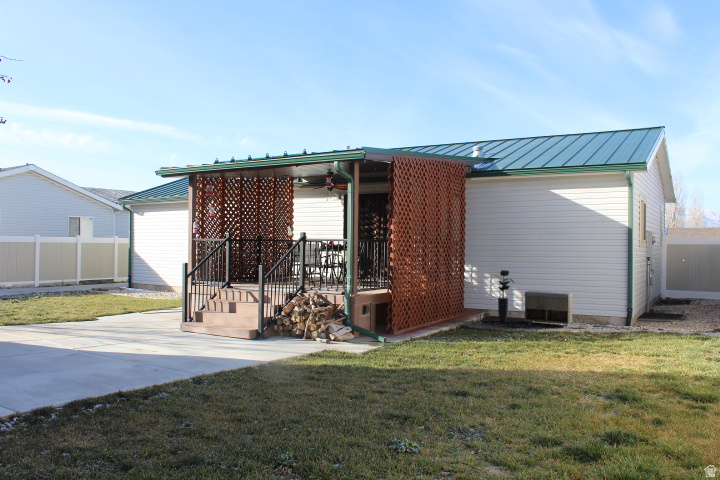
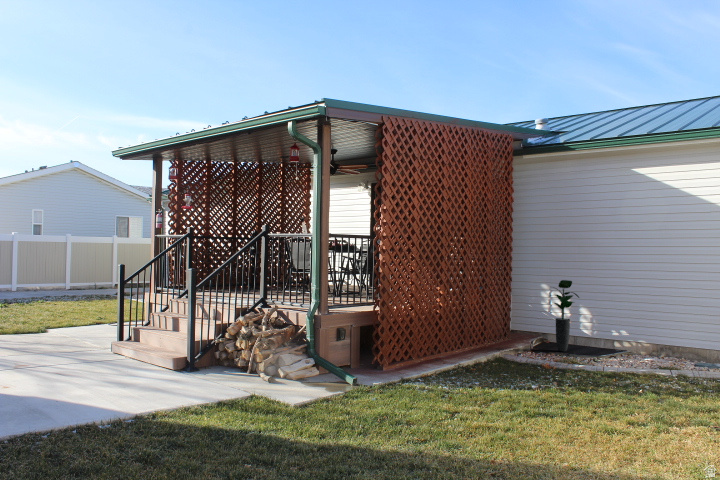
storage bench: present [525,290,572,327] -> none [592,309,665,365]

